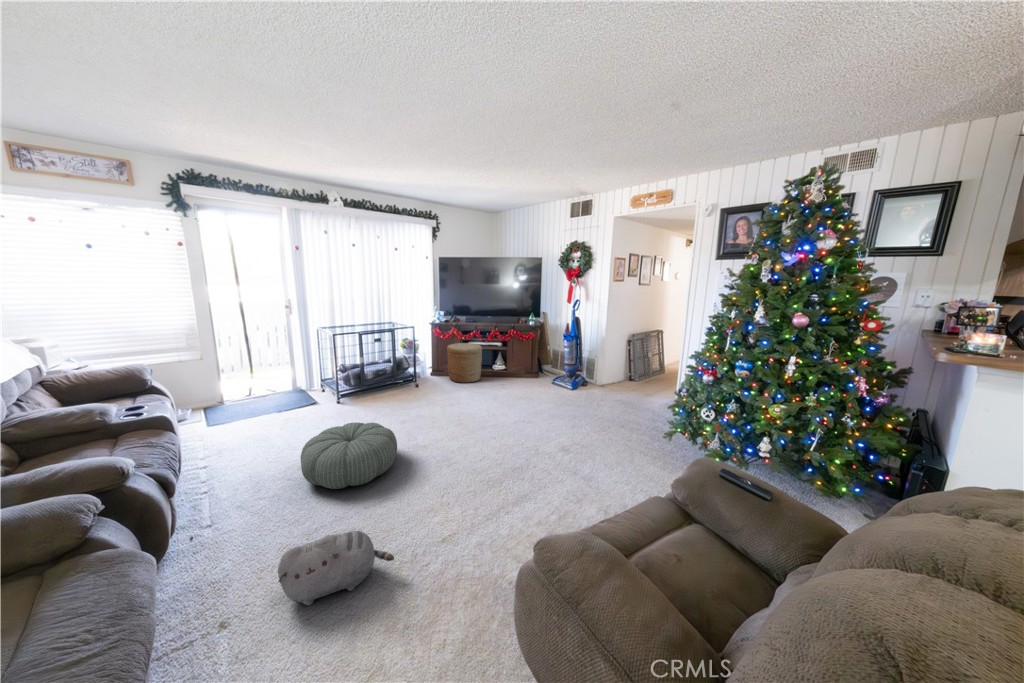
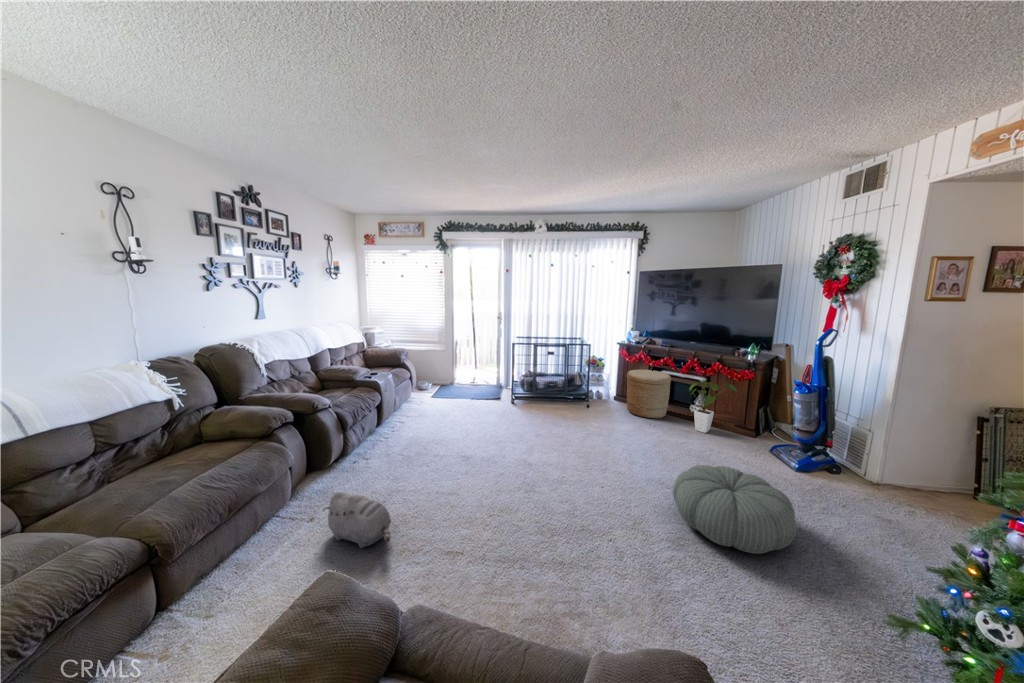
house plant: none [501,342,528,382] -> present [689,382,737,433]
pouf: present [301,422,397,489] -> present [673,465,796,554]

